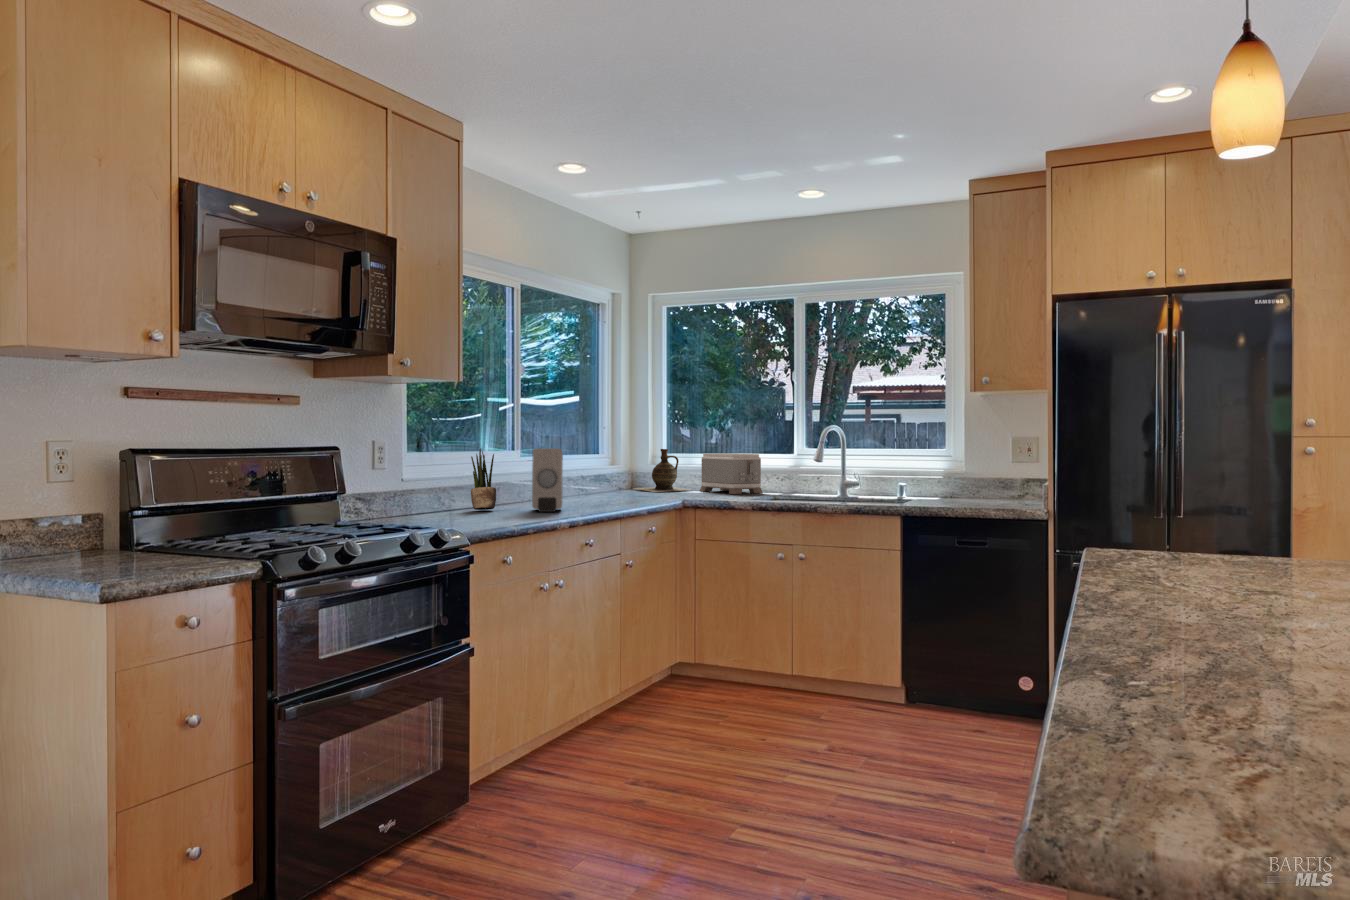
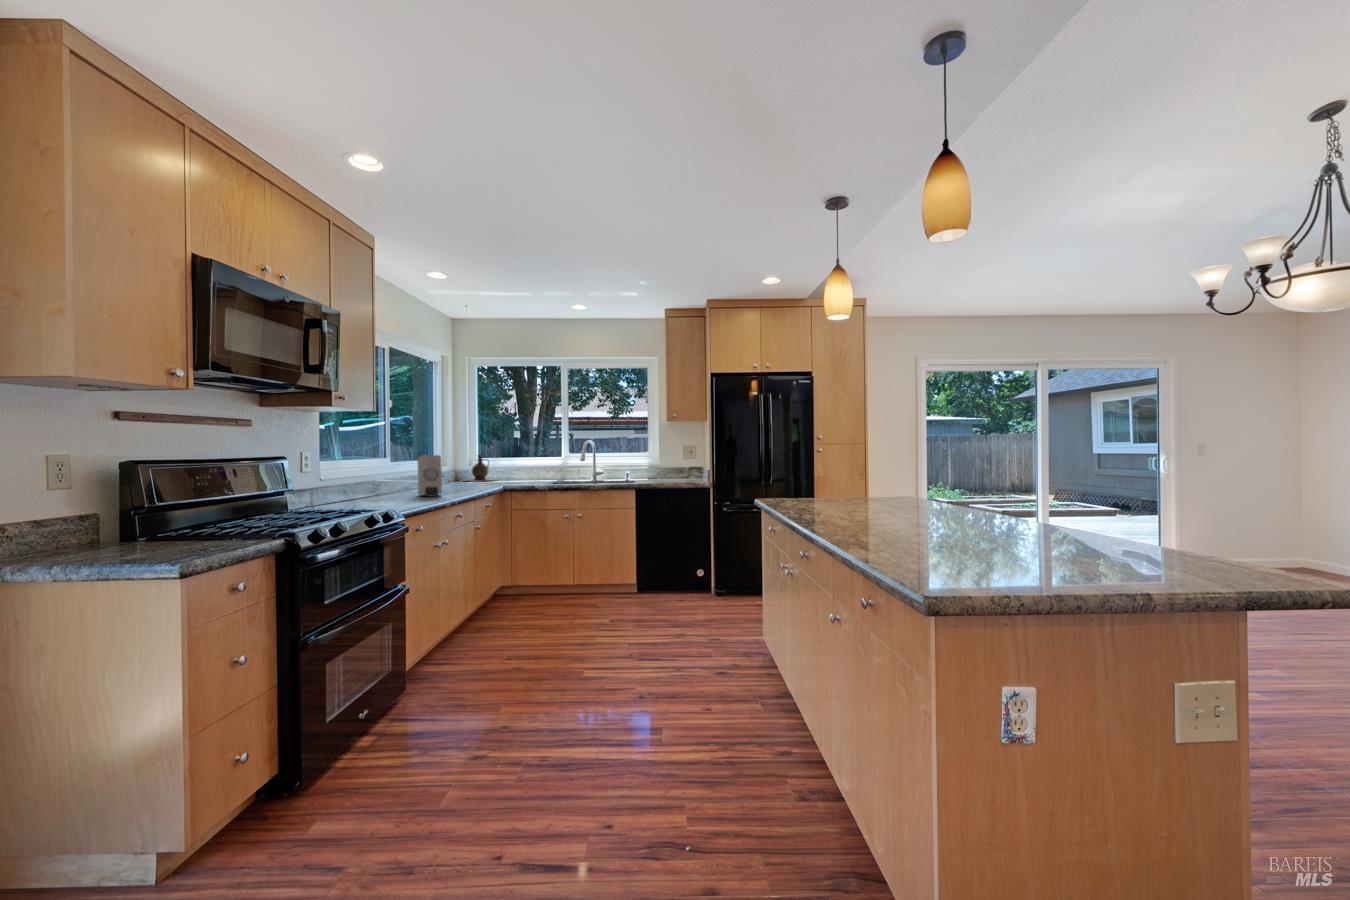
potted plant: present [471,448,496,510] -> none [373,456,392,497]
toaster: present [700,453,763,494] -> none [504,457,545,481]

